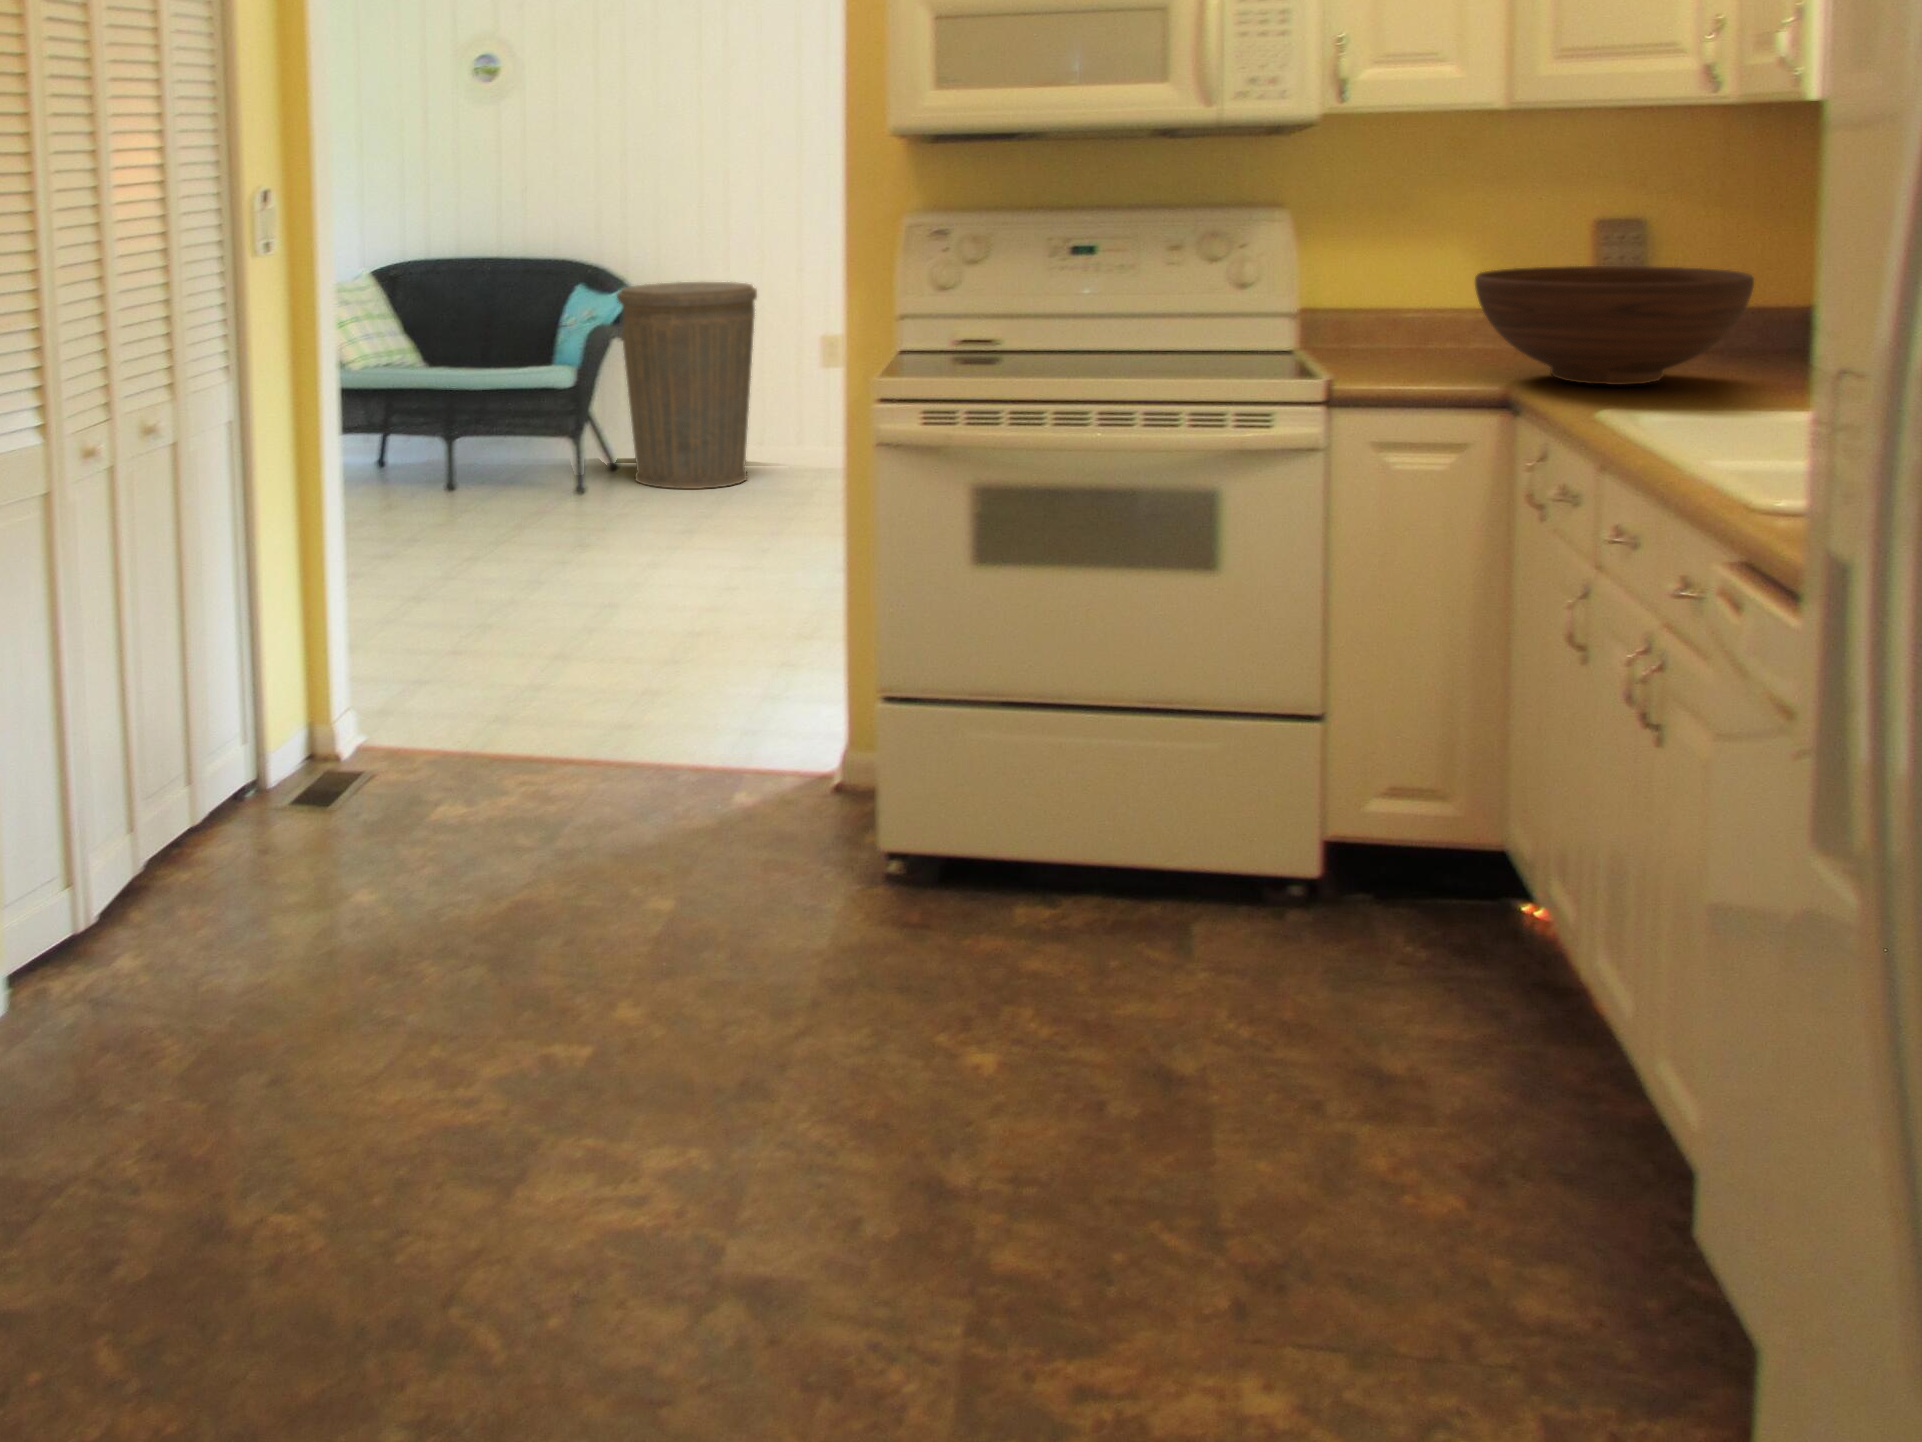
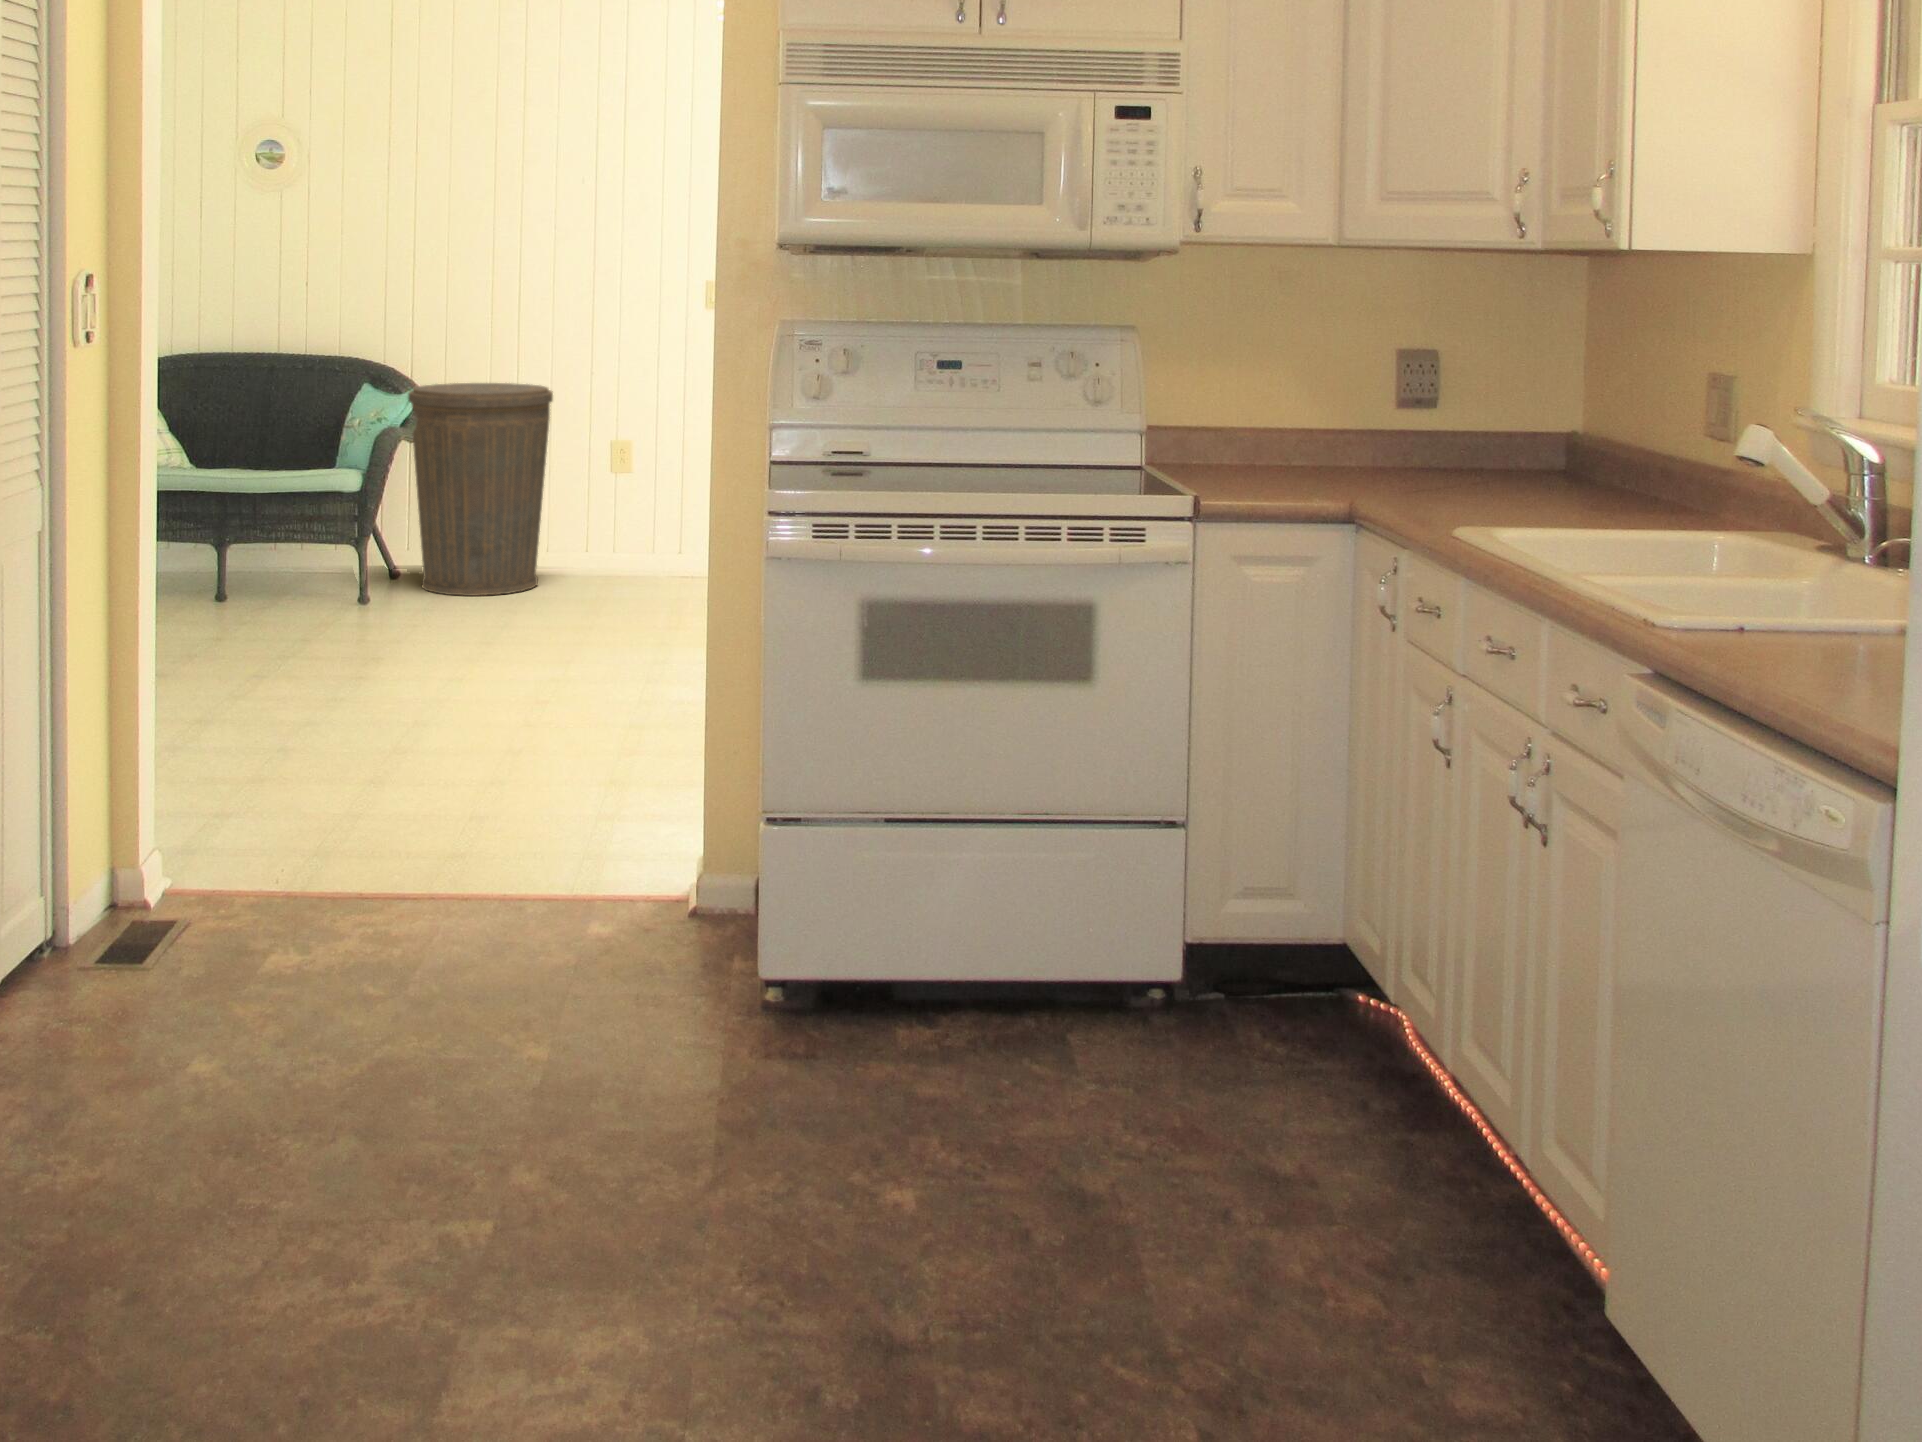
fruit bowl: present [1475,266,1754,385] -> none [1247,390,1446,489]

